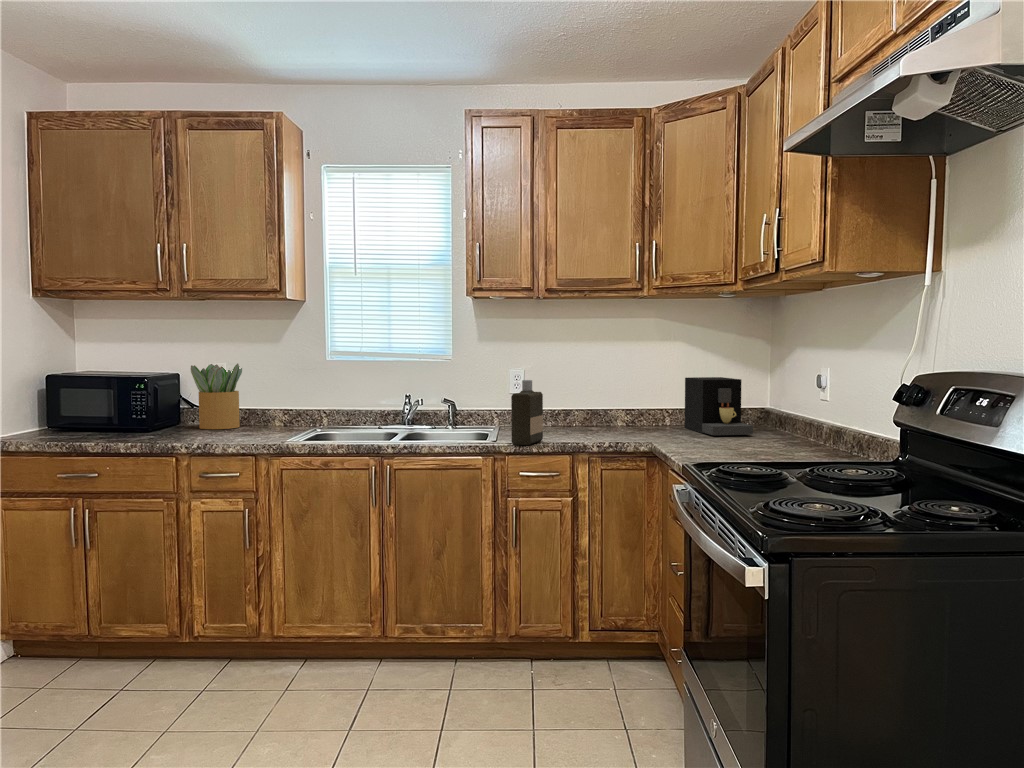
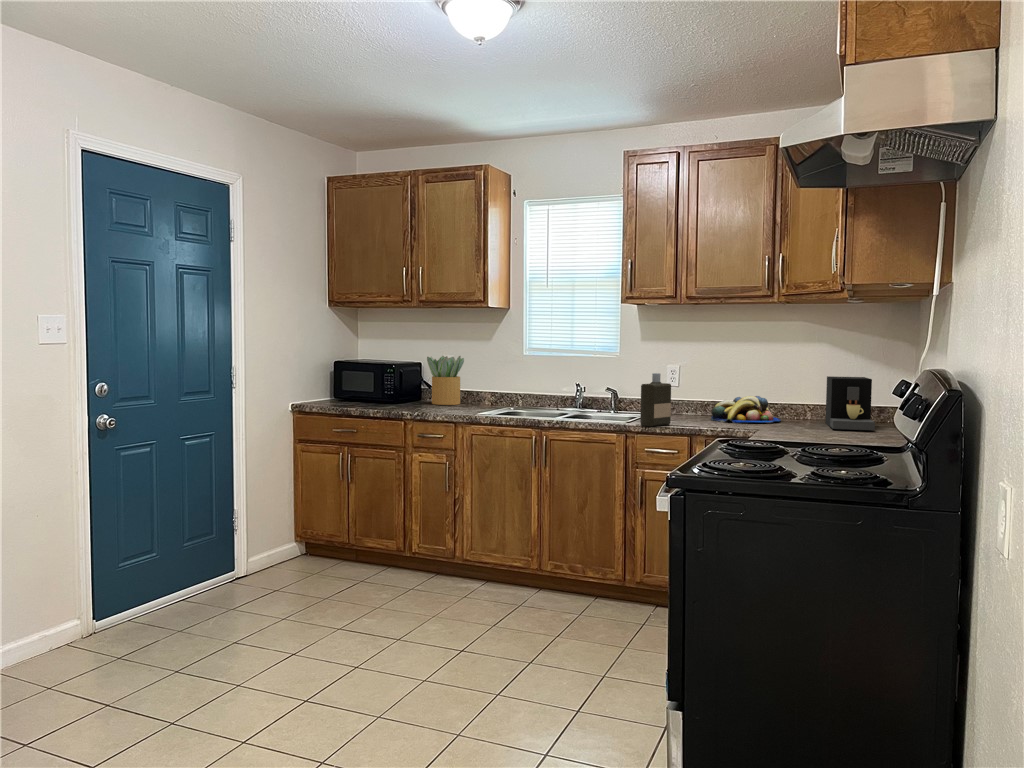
fruit bowl: none [567,401,643,434] -> present [711,396,781,423]

